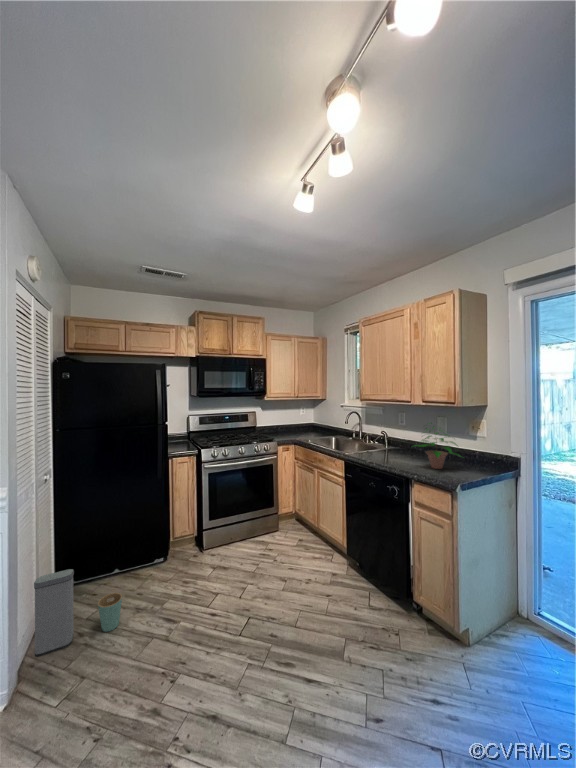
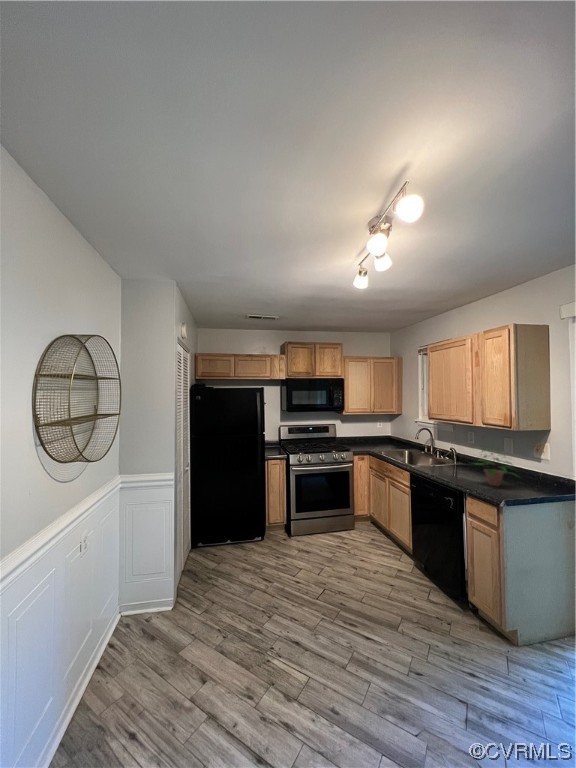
trash can: present [34,569,122,657] -> none [185,532,236,585]

